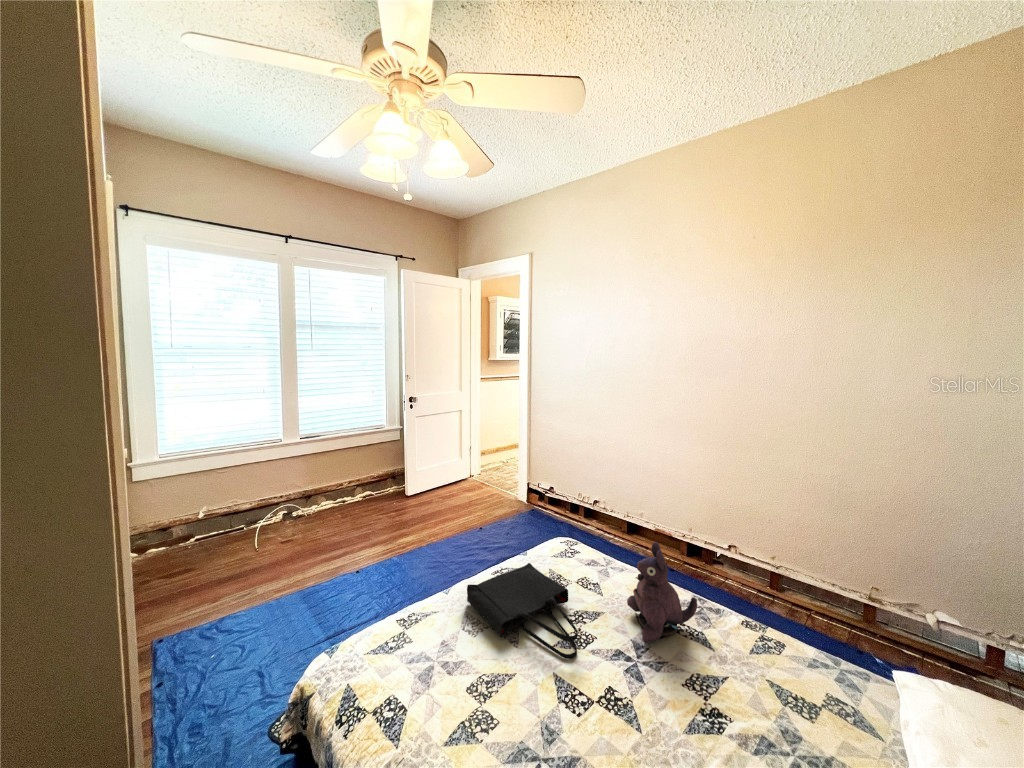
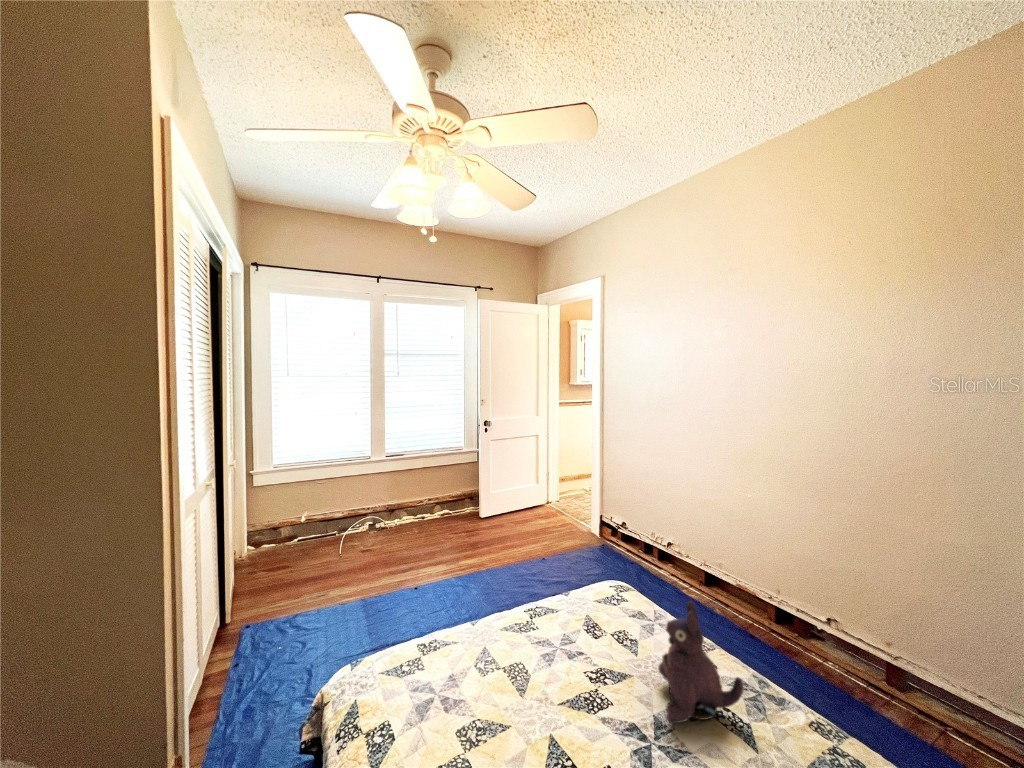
tote bag: present [467,563,578,659] -> none [486,604,592,723]

